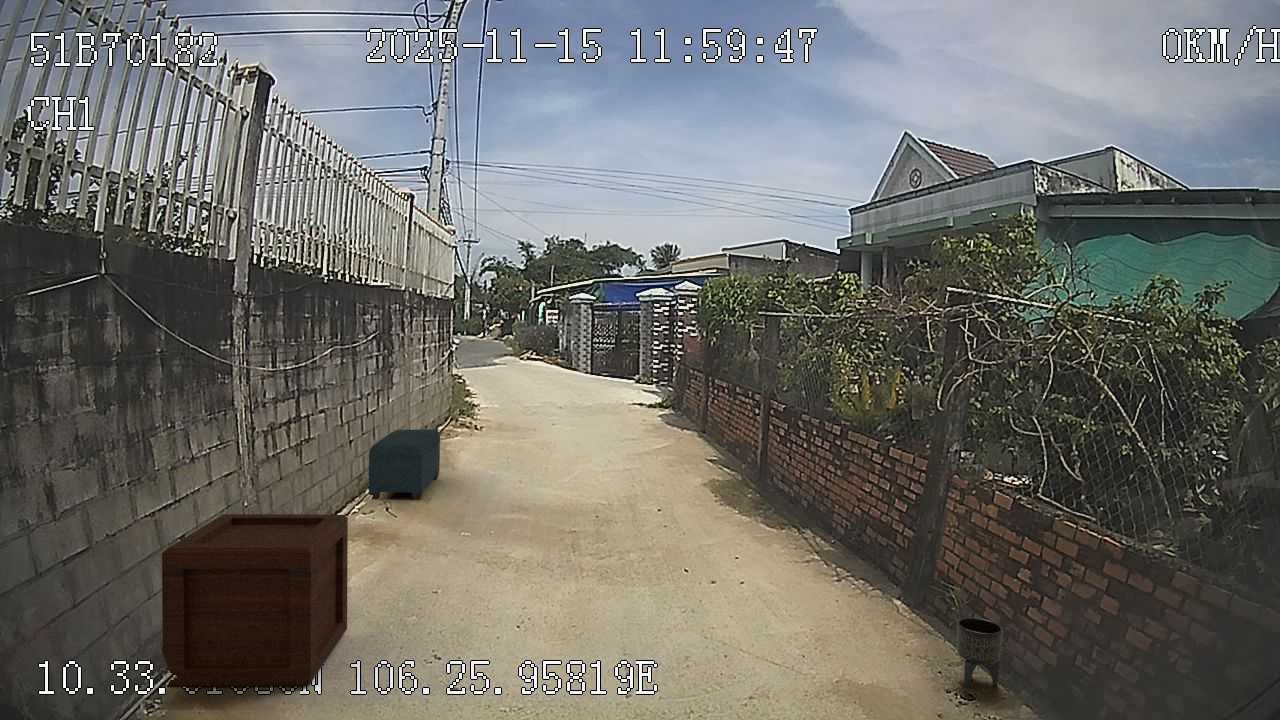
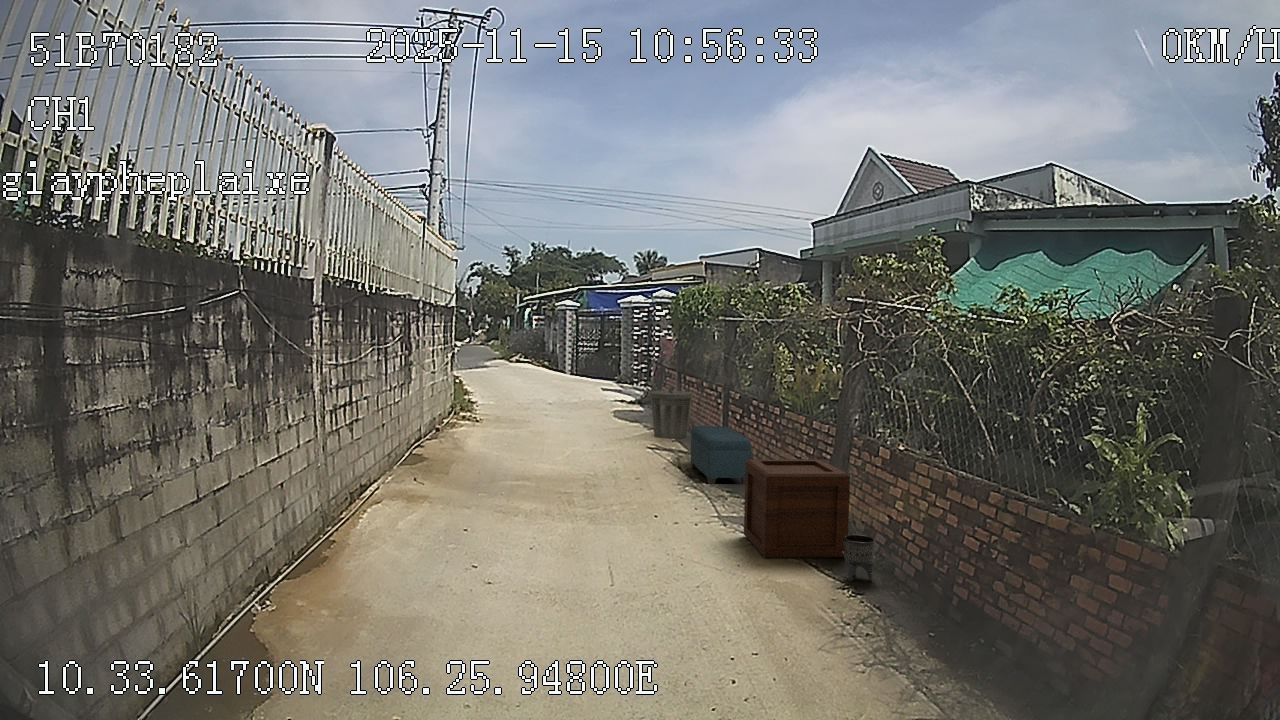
trash can: none [671,393,723,452] -> present [648,388,693,439]
bench: present [369,430,440,500] -> present [691,426,751,484]
wooden crate: present [162,514,348,687] -> present [744,459,850,559]

